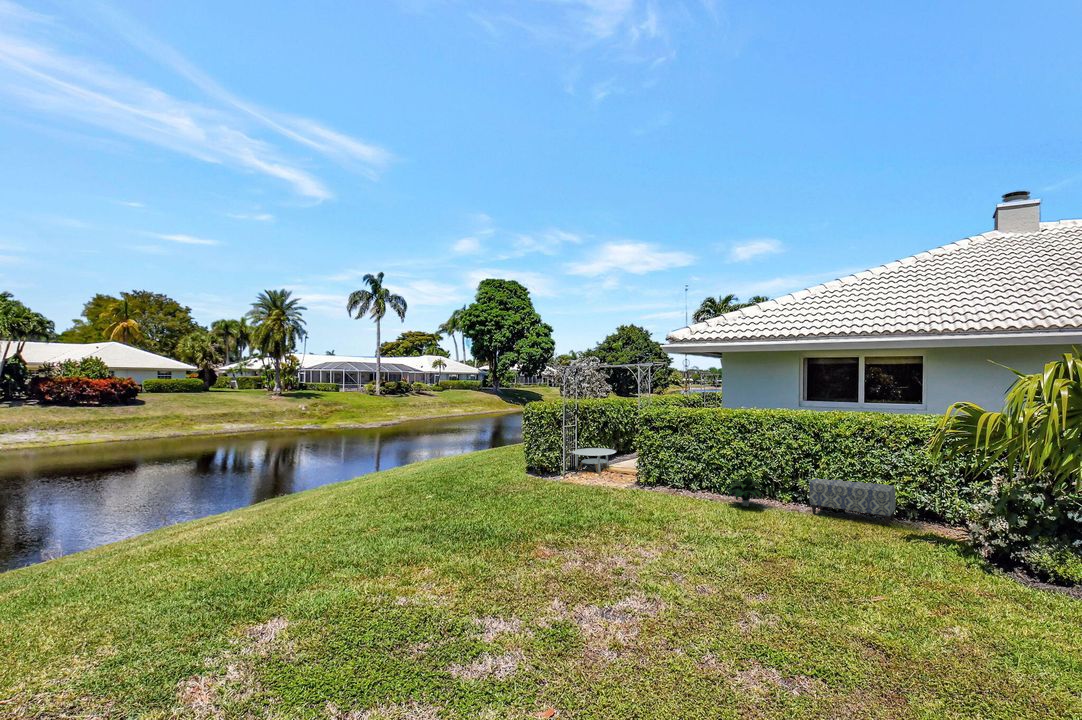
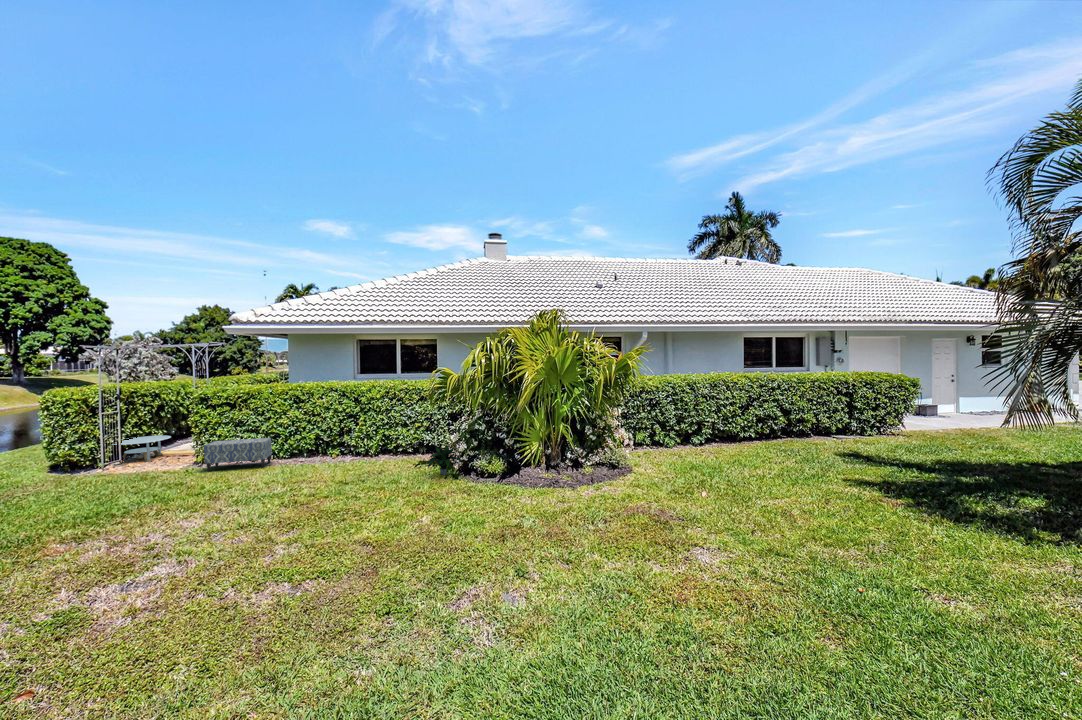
potted plant: present [728,474,767,506] -> present [427,445,461,475]
bench: present [809,477,896,526] -> present [204,438,272,471]

